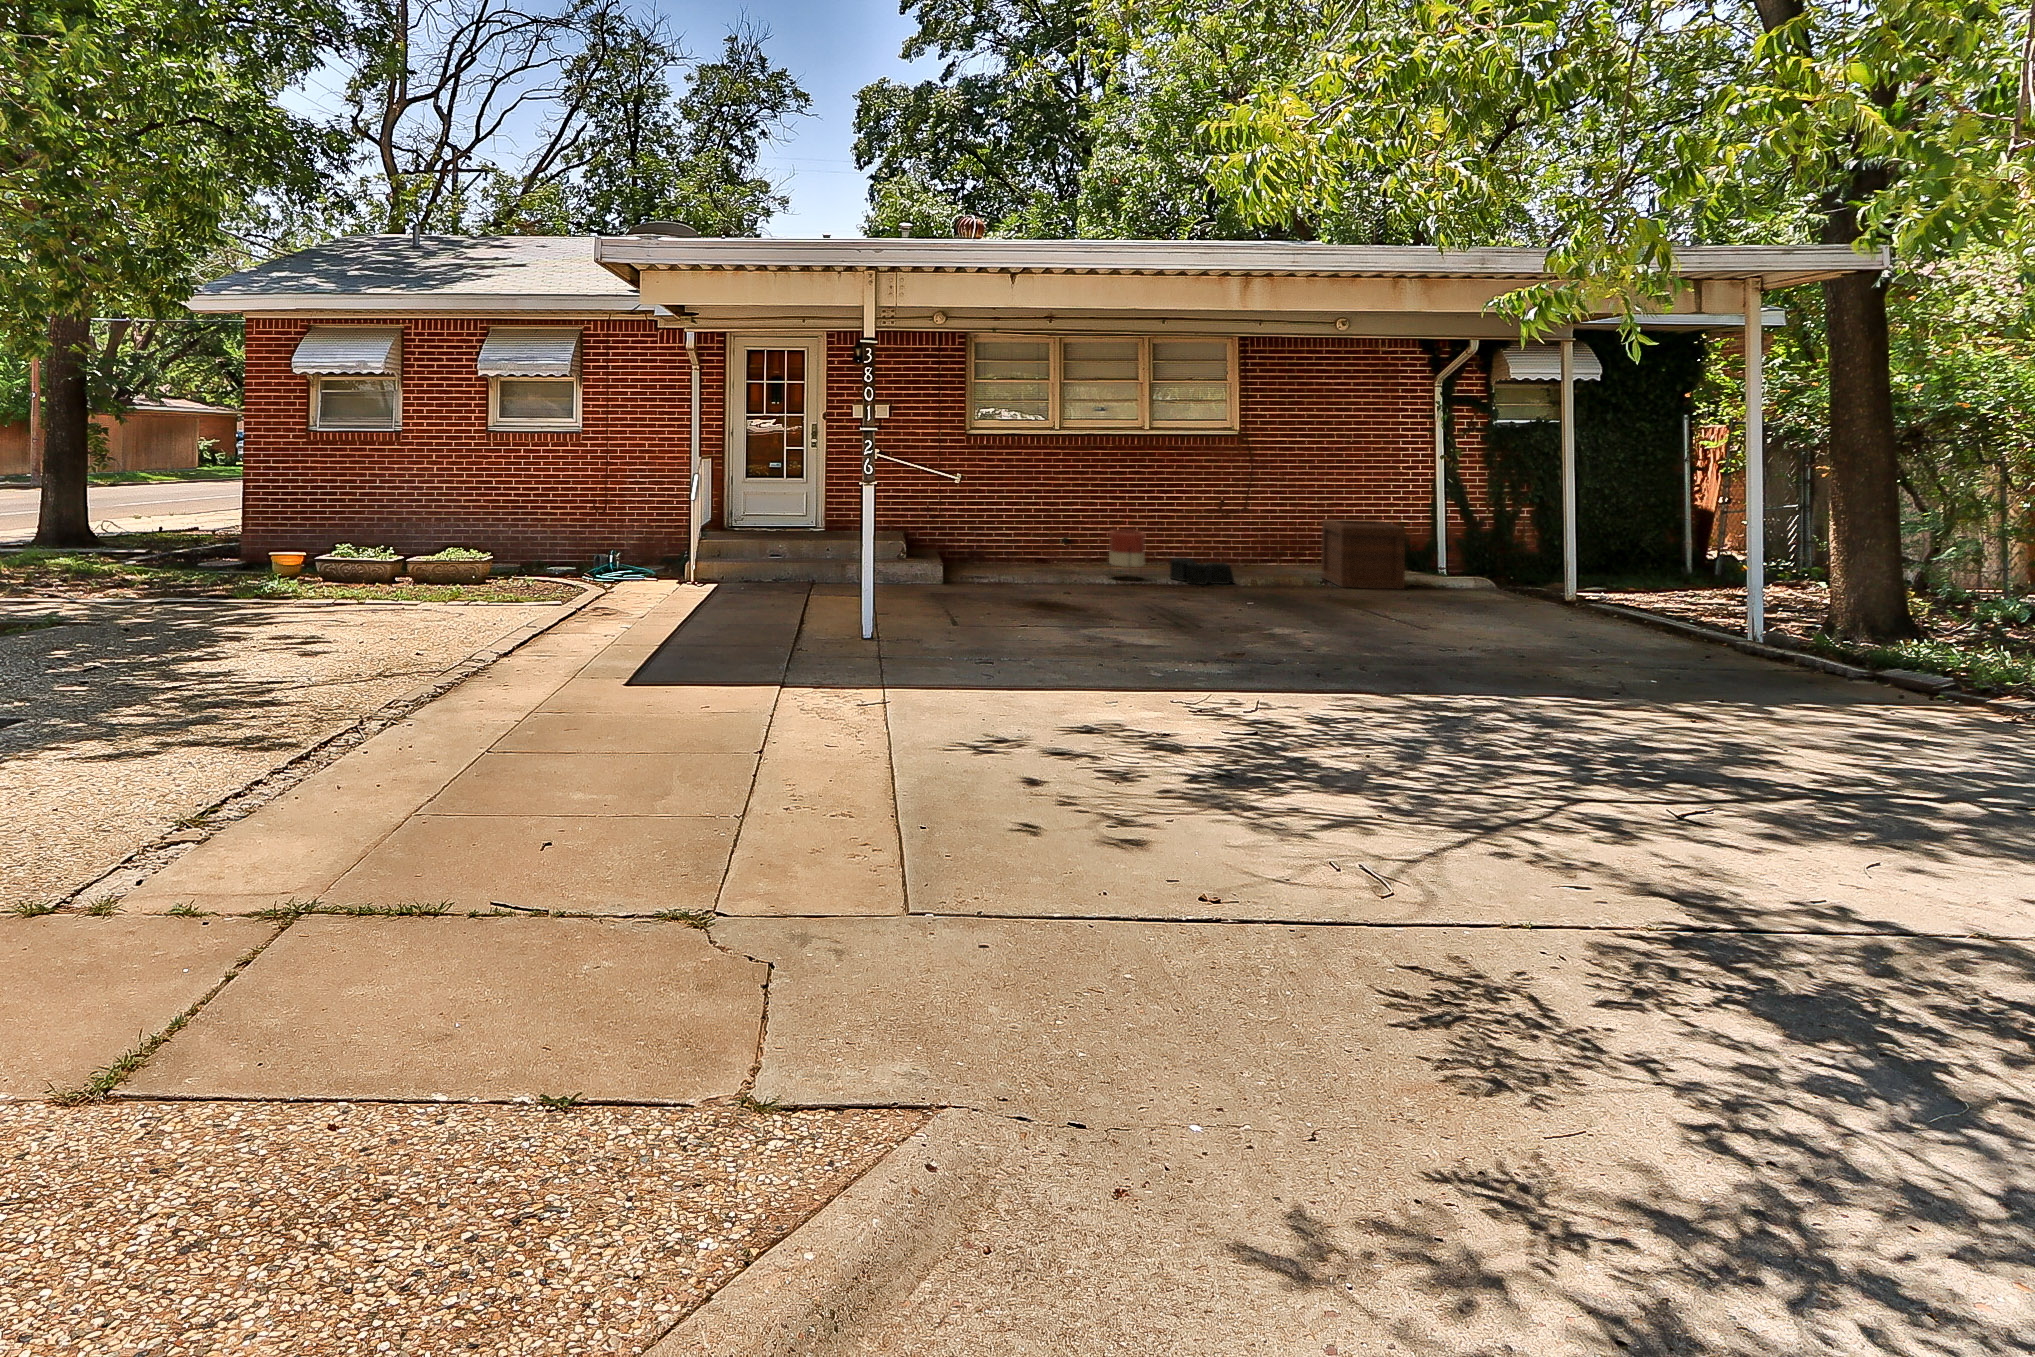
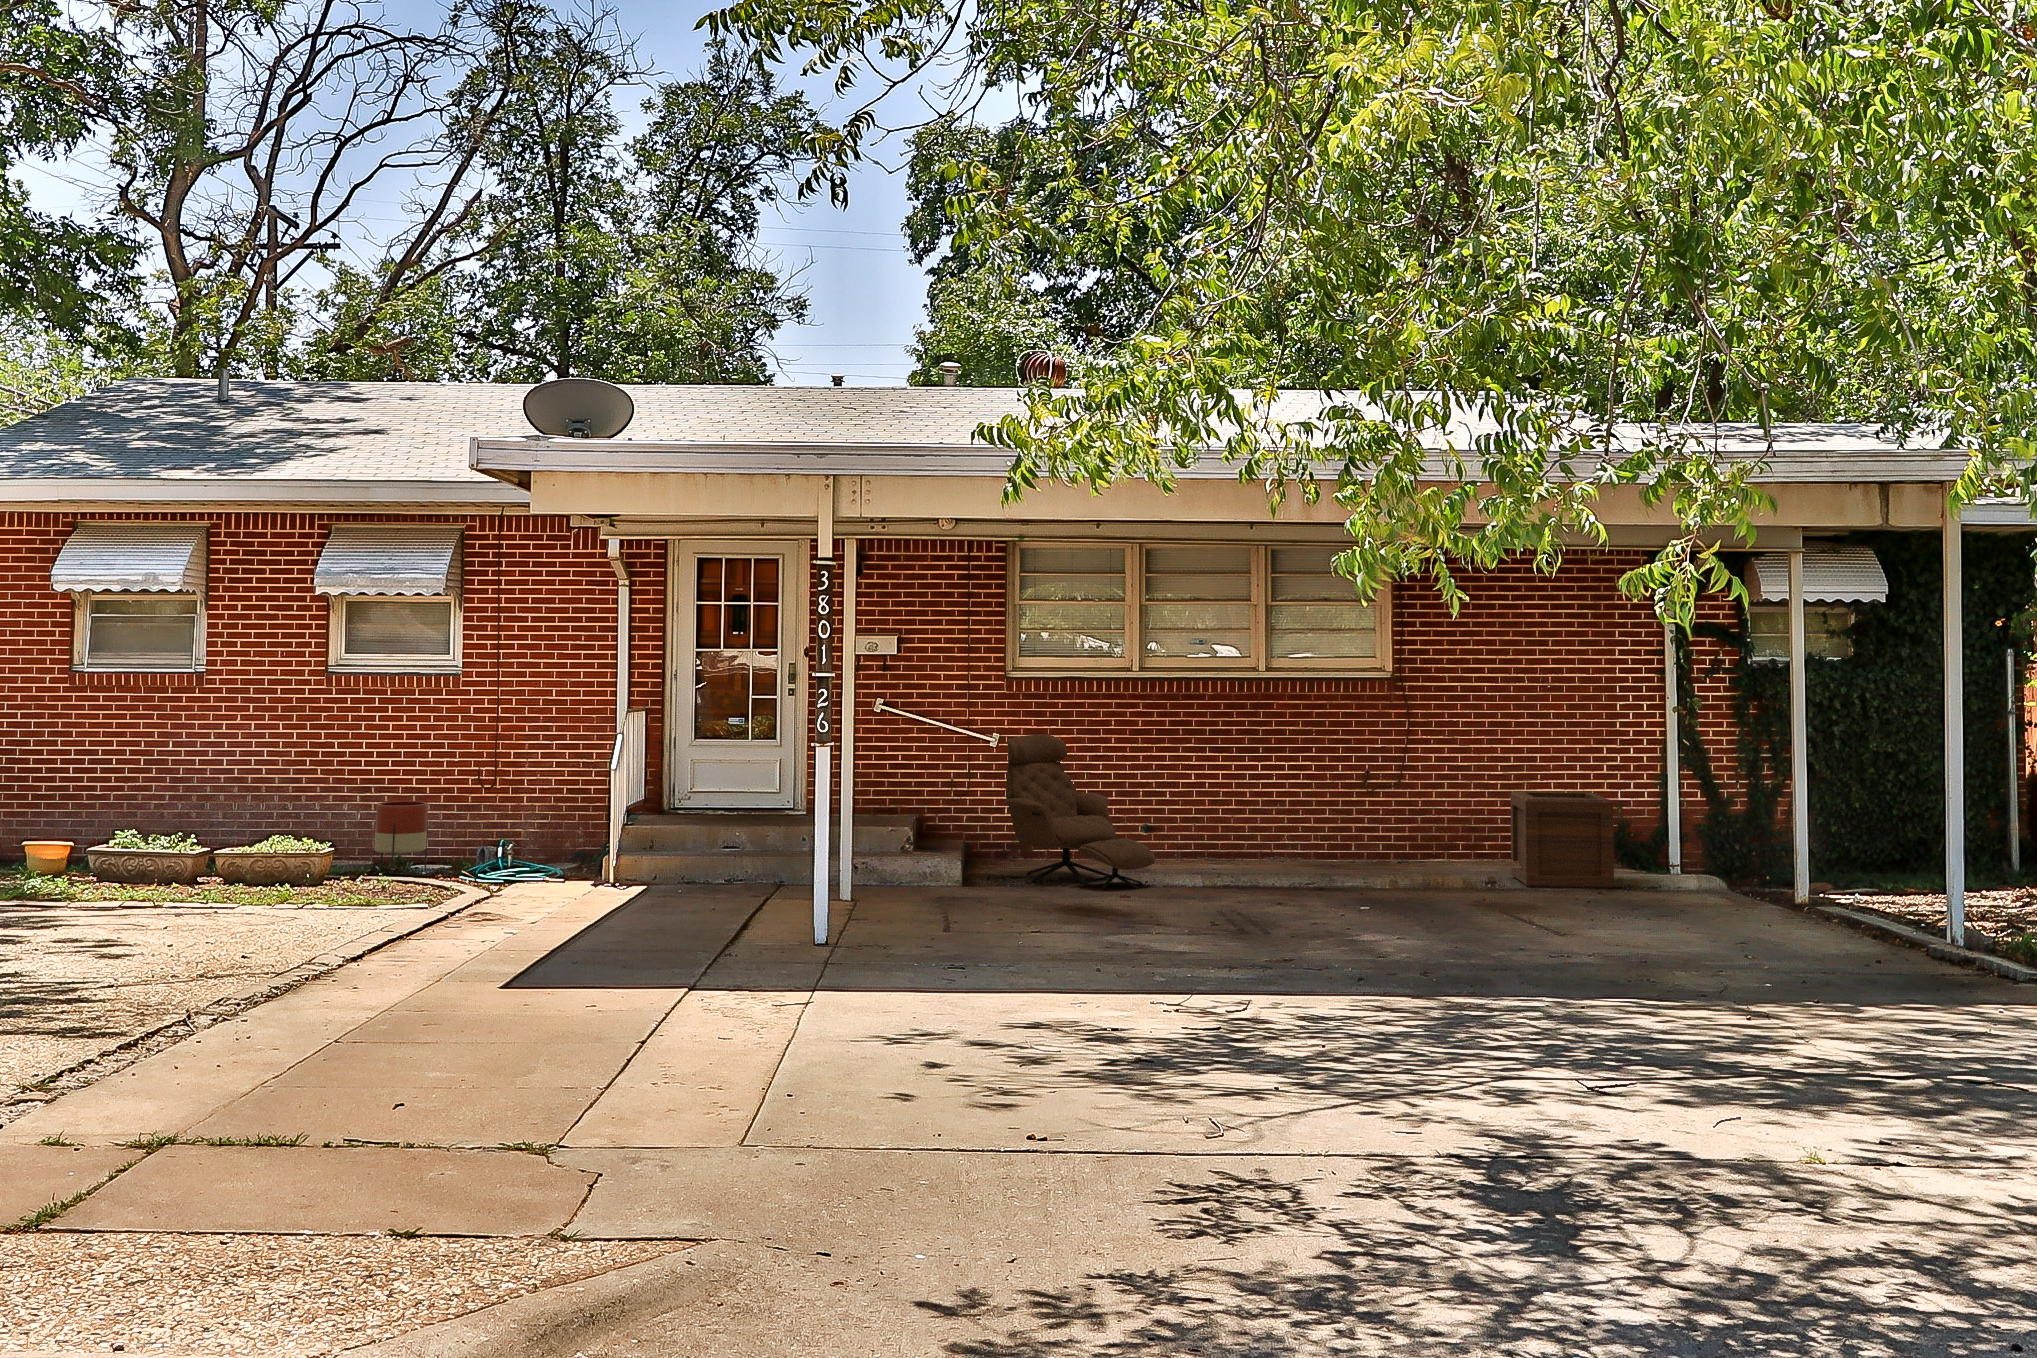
lounge chair: none [968,477,1078,589] -> present [1005,734,1155,890]
planter: present [1109,530,1145,567] -> present [374,801,428,874]
storage bin: present [1170,557,1234,585] -> none [1294,848,1380,885]

